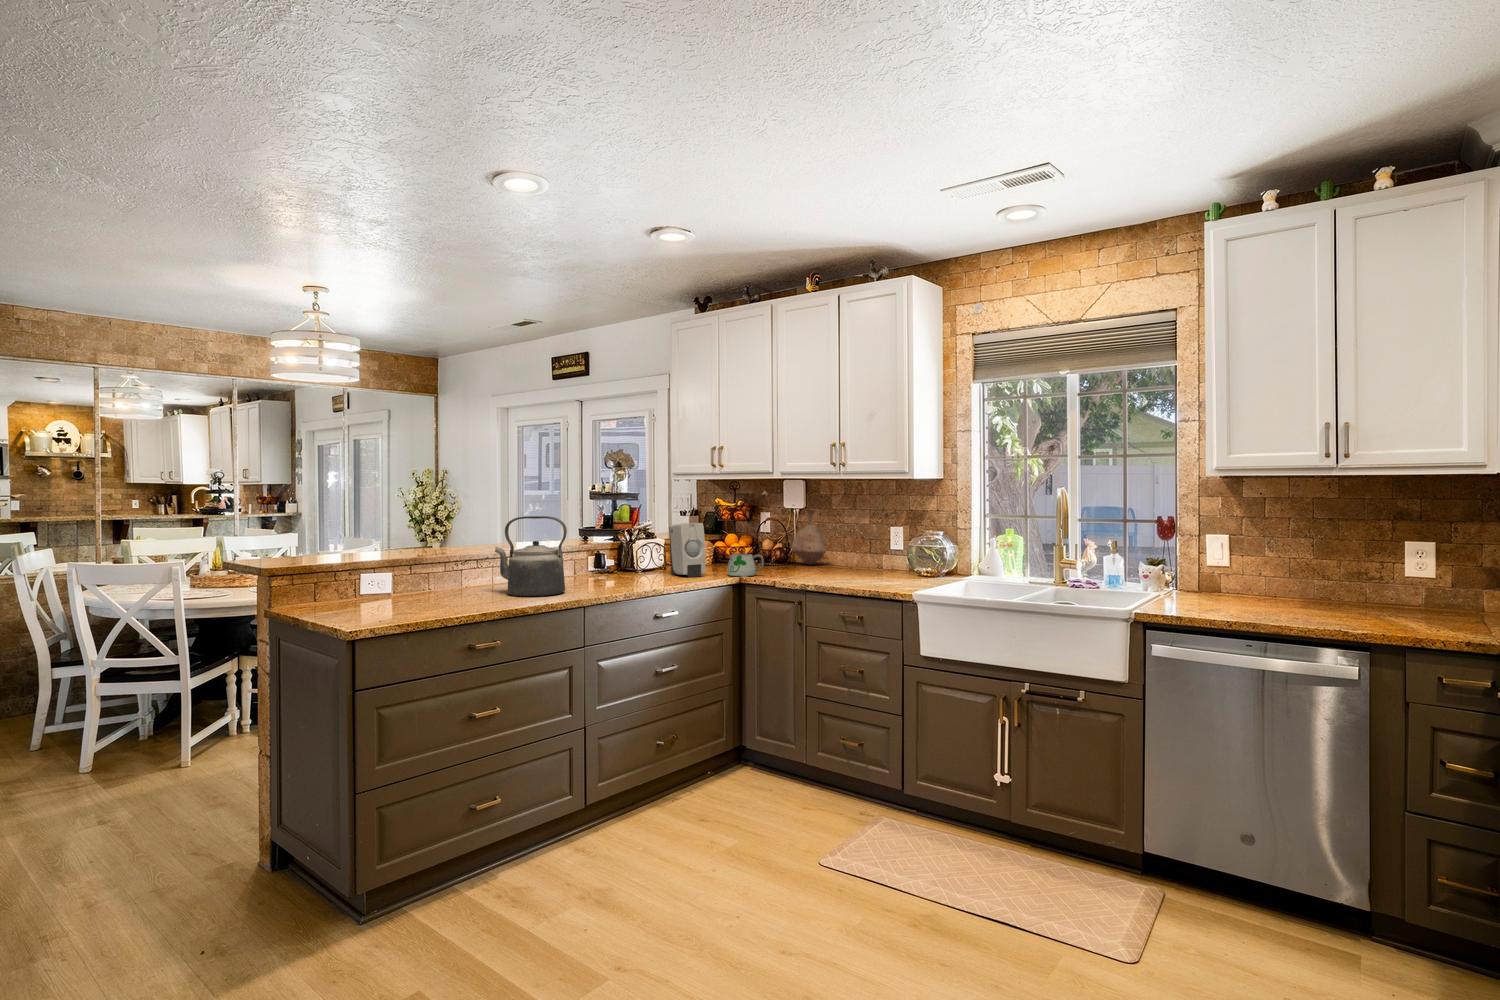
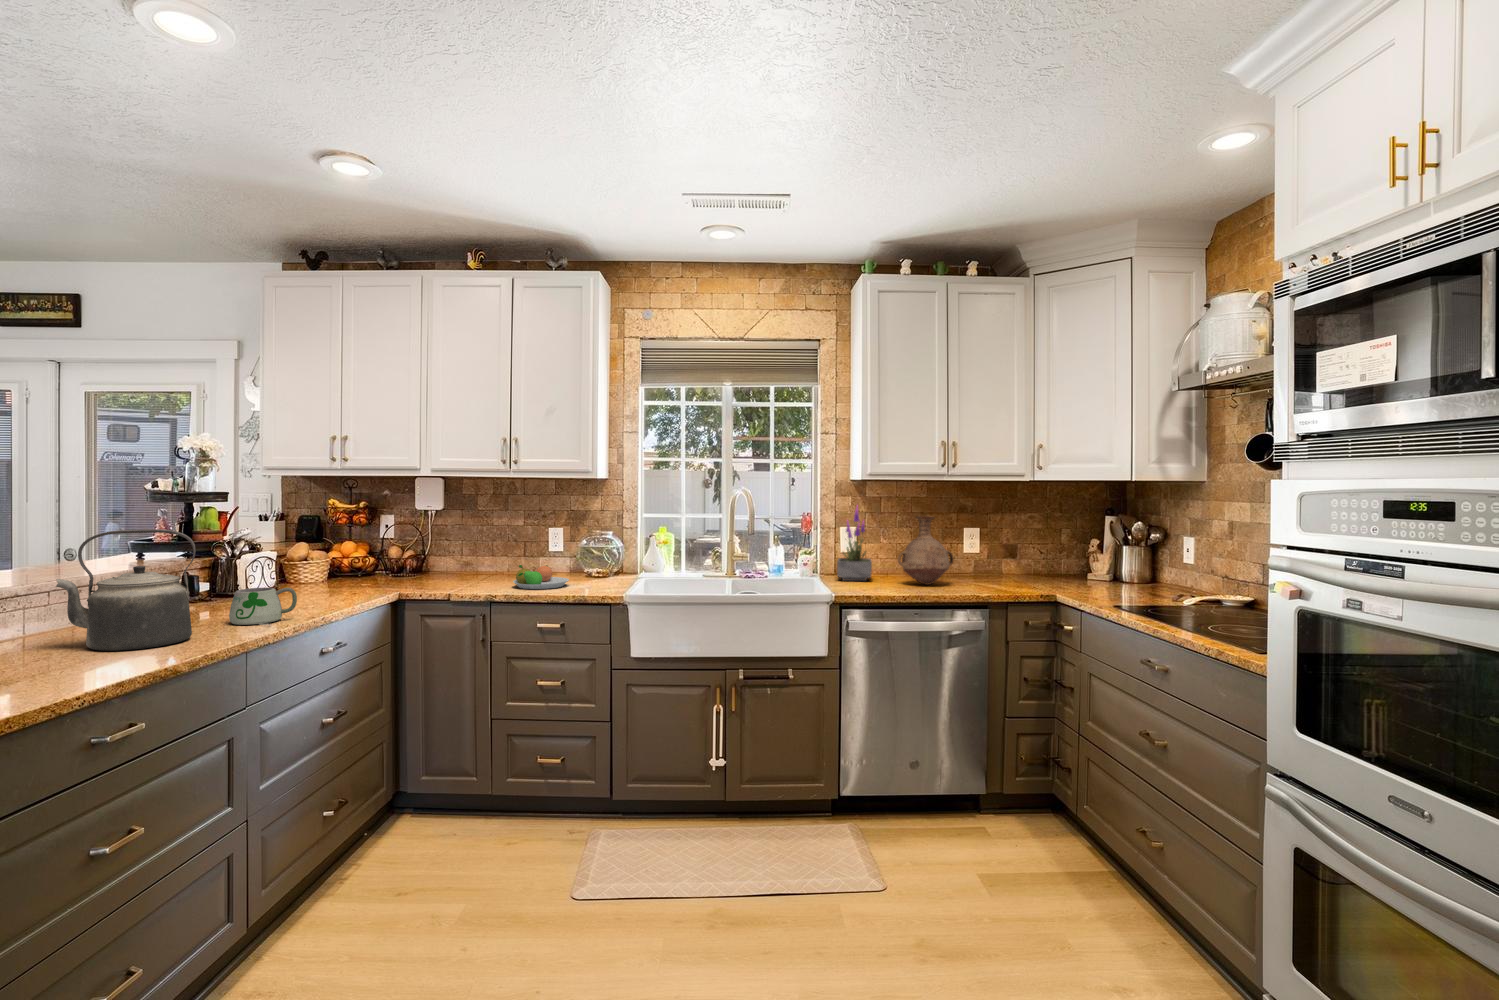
potted plant: none [1185,505,1243,602] -> present [837,505,872,581]
vase: present [791,509,828,565] -> present [898,516,953,585]
soap dispenser: present [669,523,706,577] -> none [296,530,354,598]
mug: present [727,554,764,577] -> present [229,588,297,625]
fruit bowl: none [829,559,881,583] -> present [513,565,569,589]

